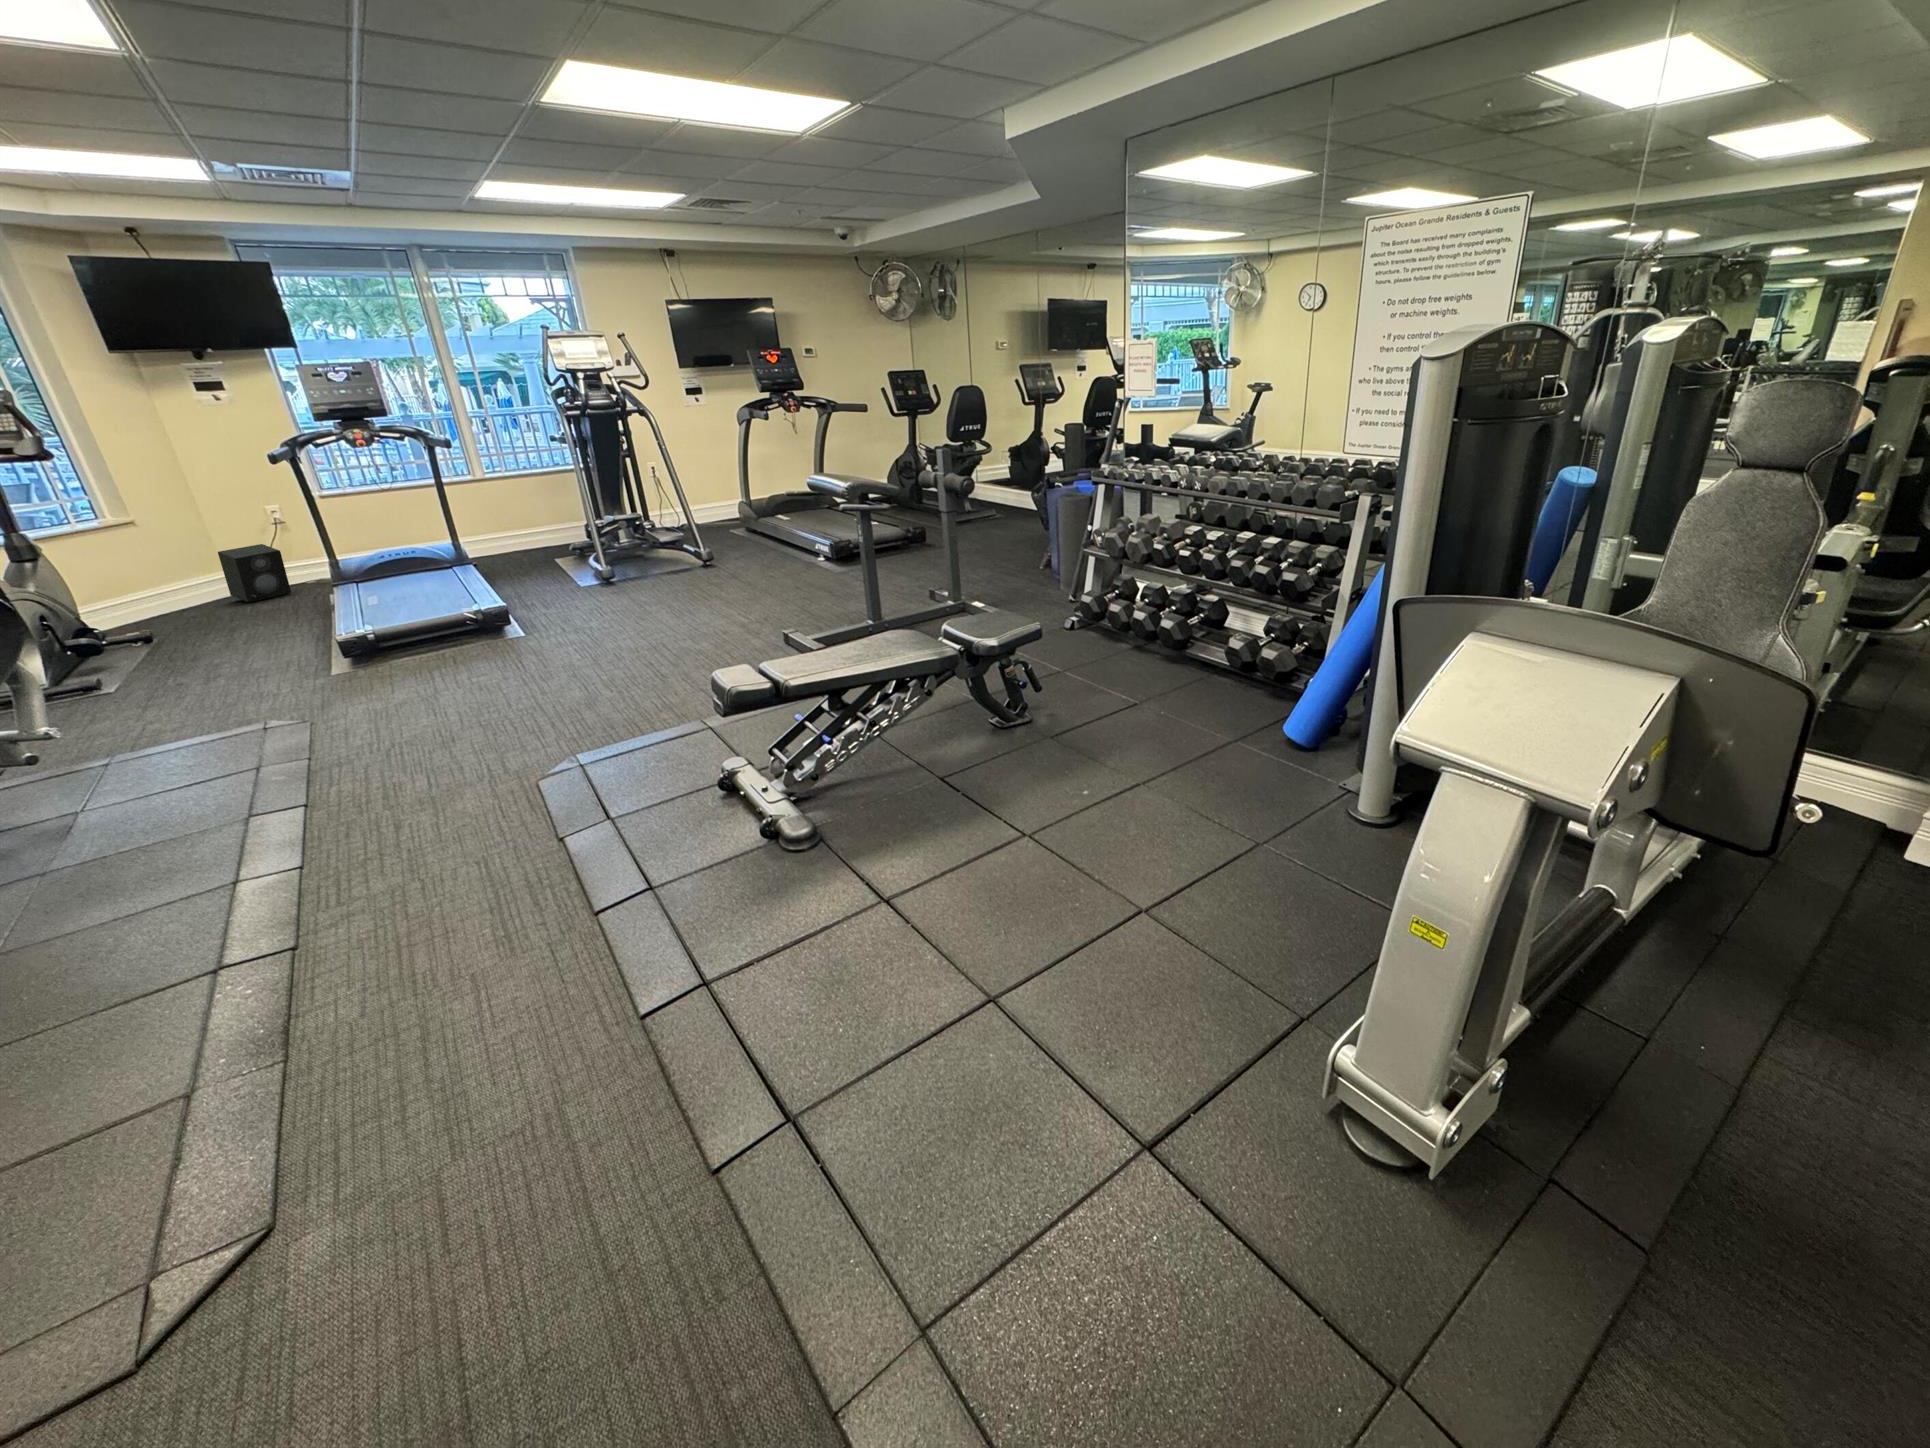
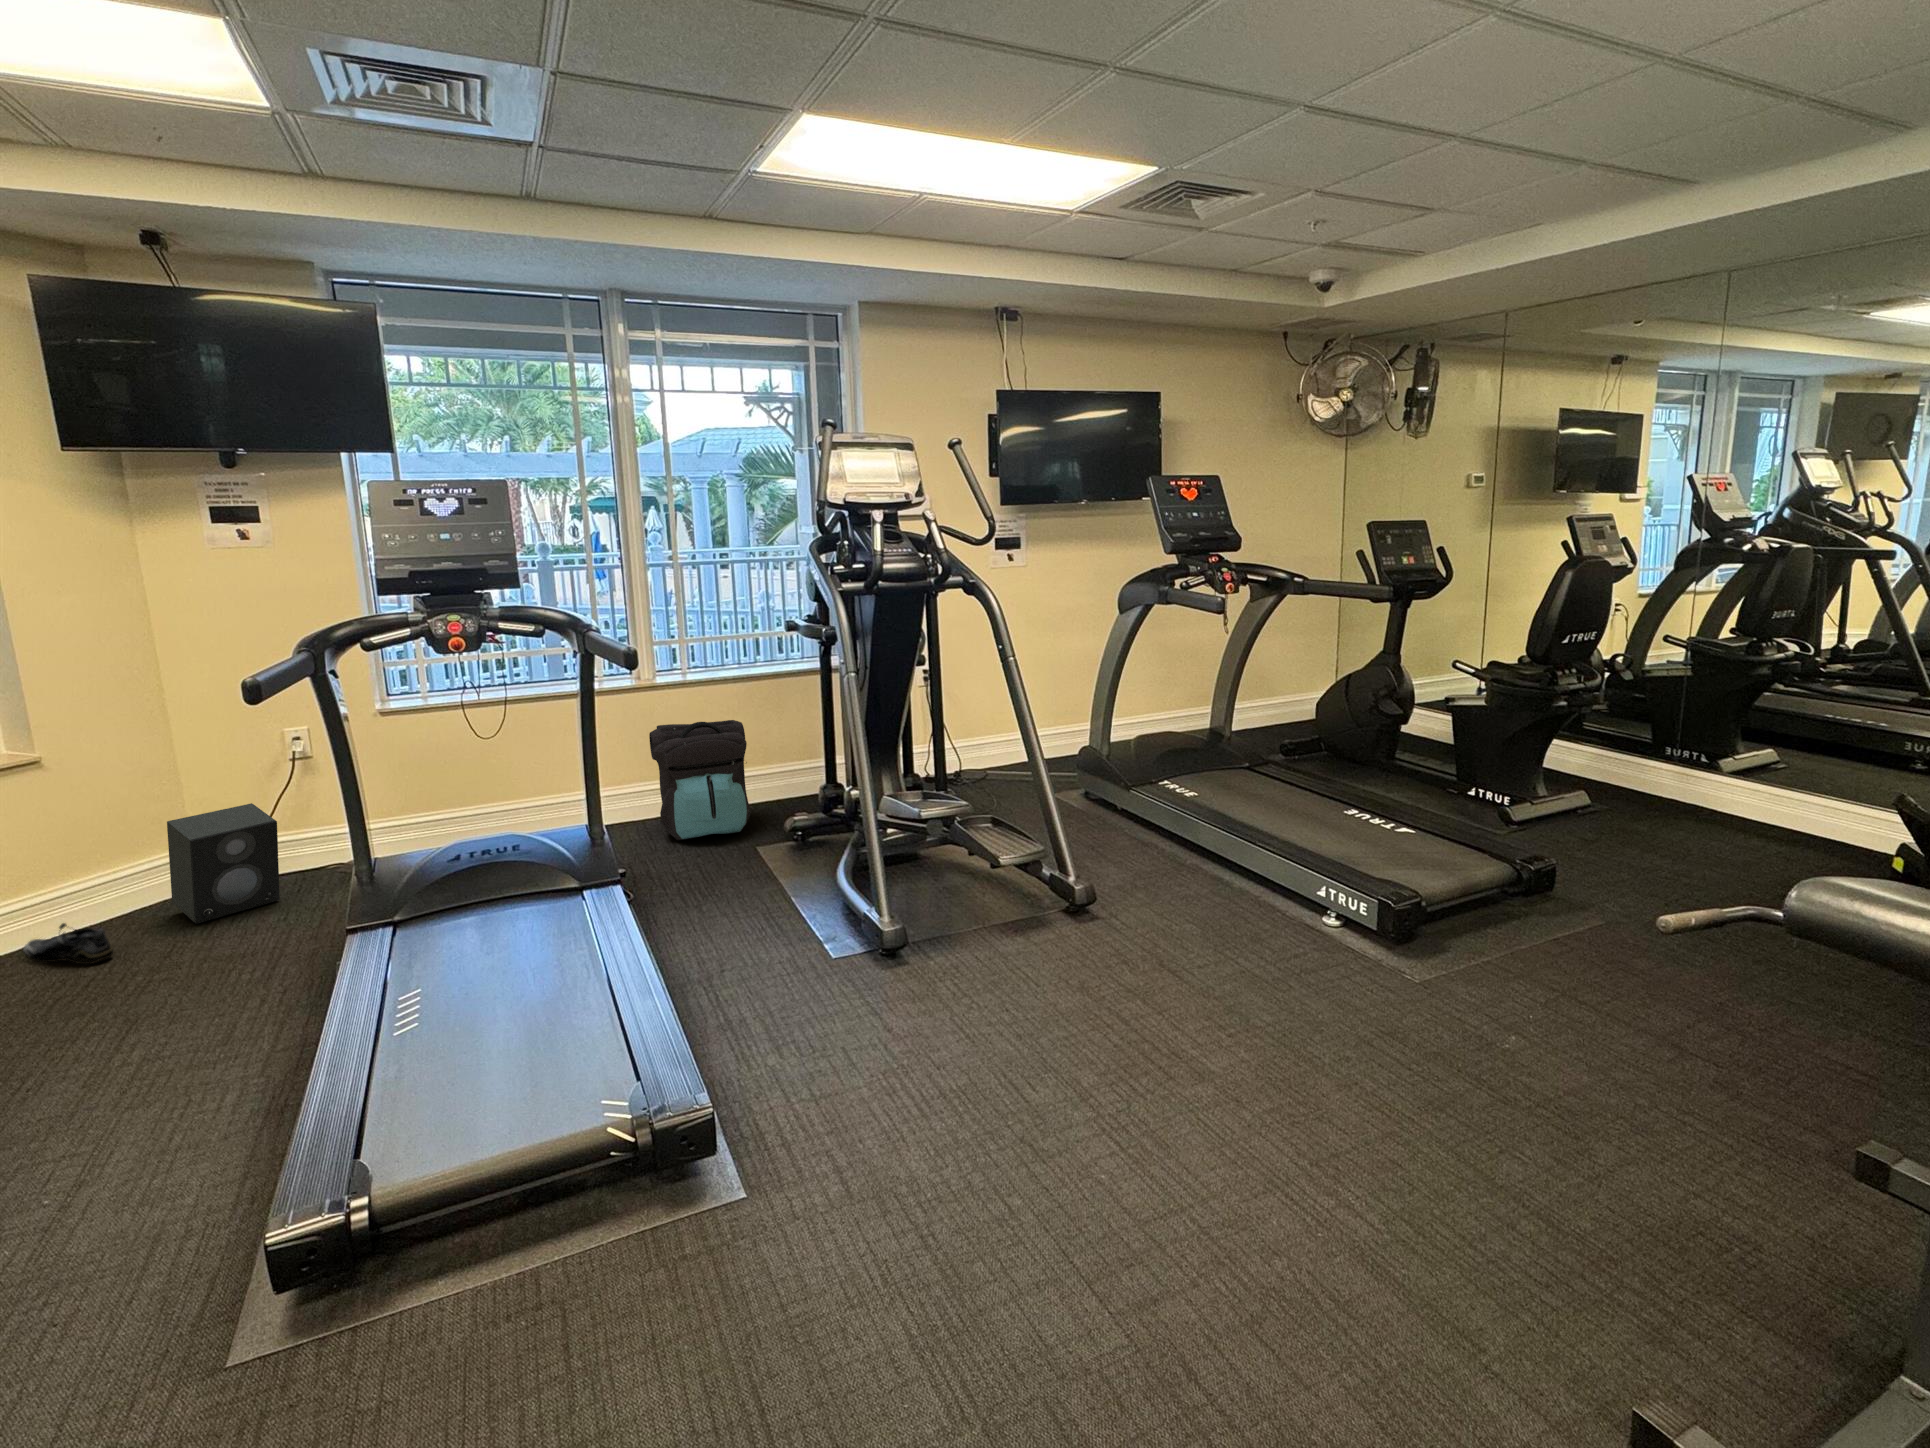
backpack: none [488,495,556,560] -> present [649,720,751,840]
shoe: none [159,598,210,619] -> present [23,923,113,964]

